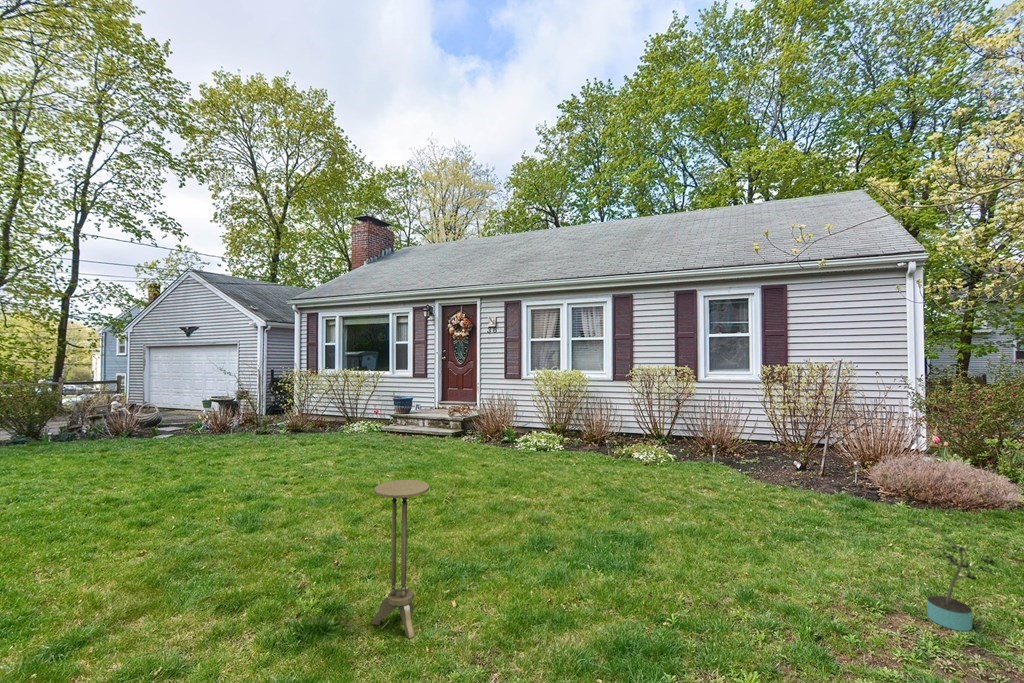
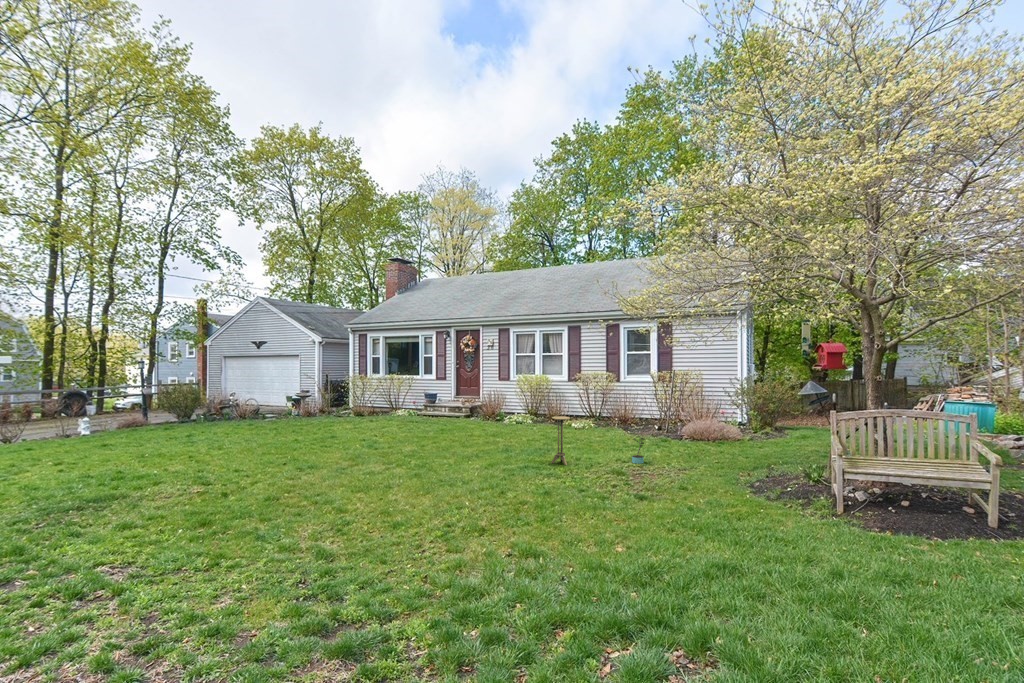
side table: present [372,480,429,638] -> present [551,416,570,465]

